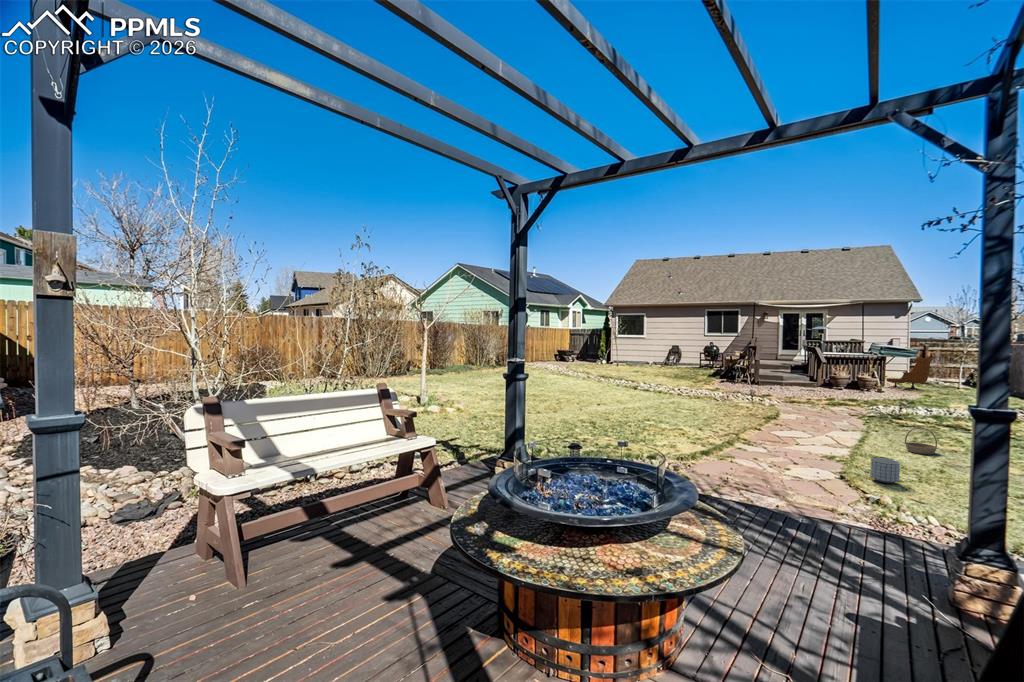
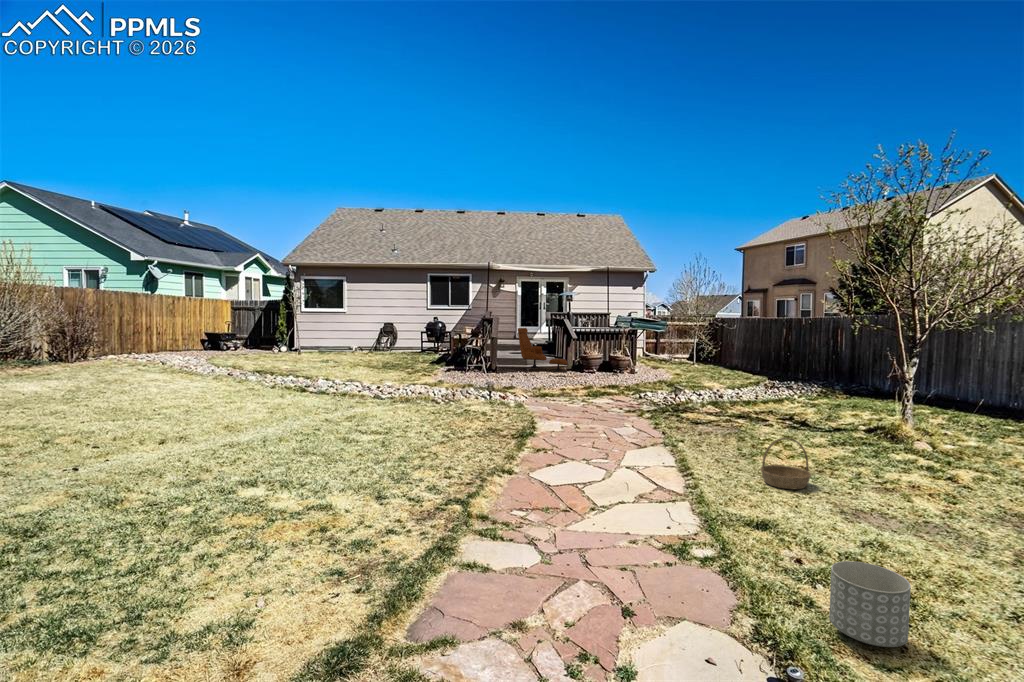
lounge chair: present [887,358,931,392] -> present [518,328,568,371]

